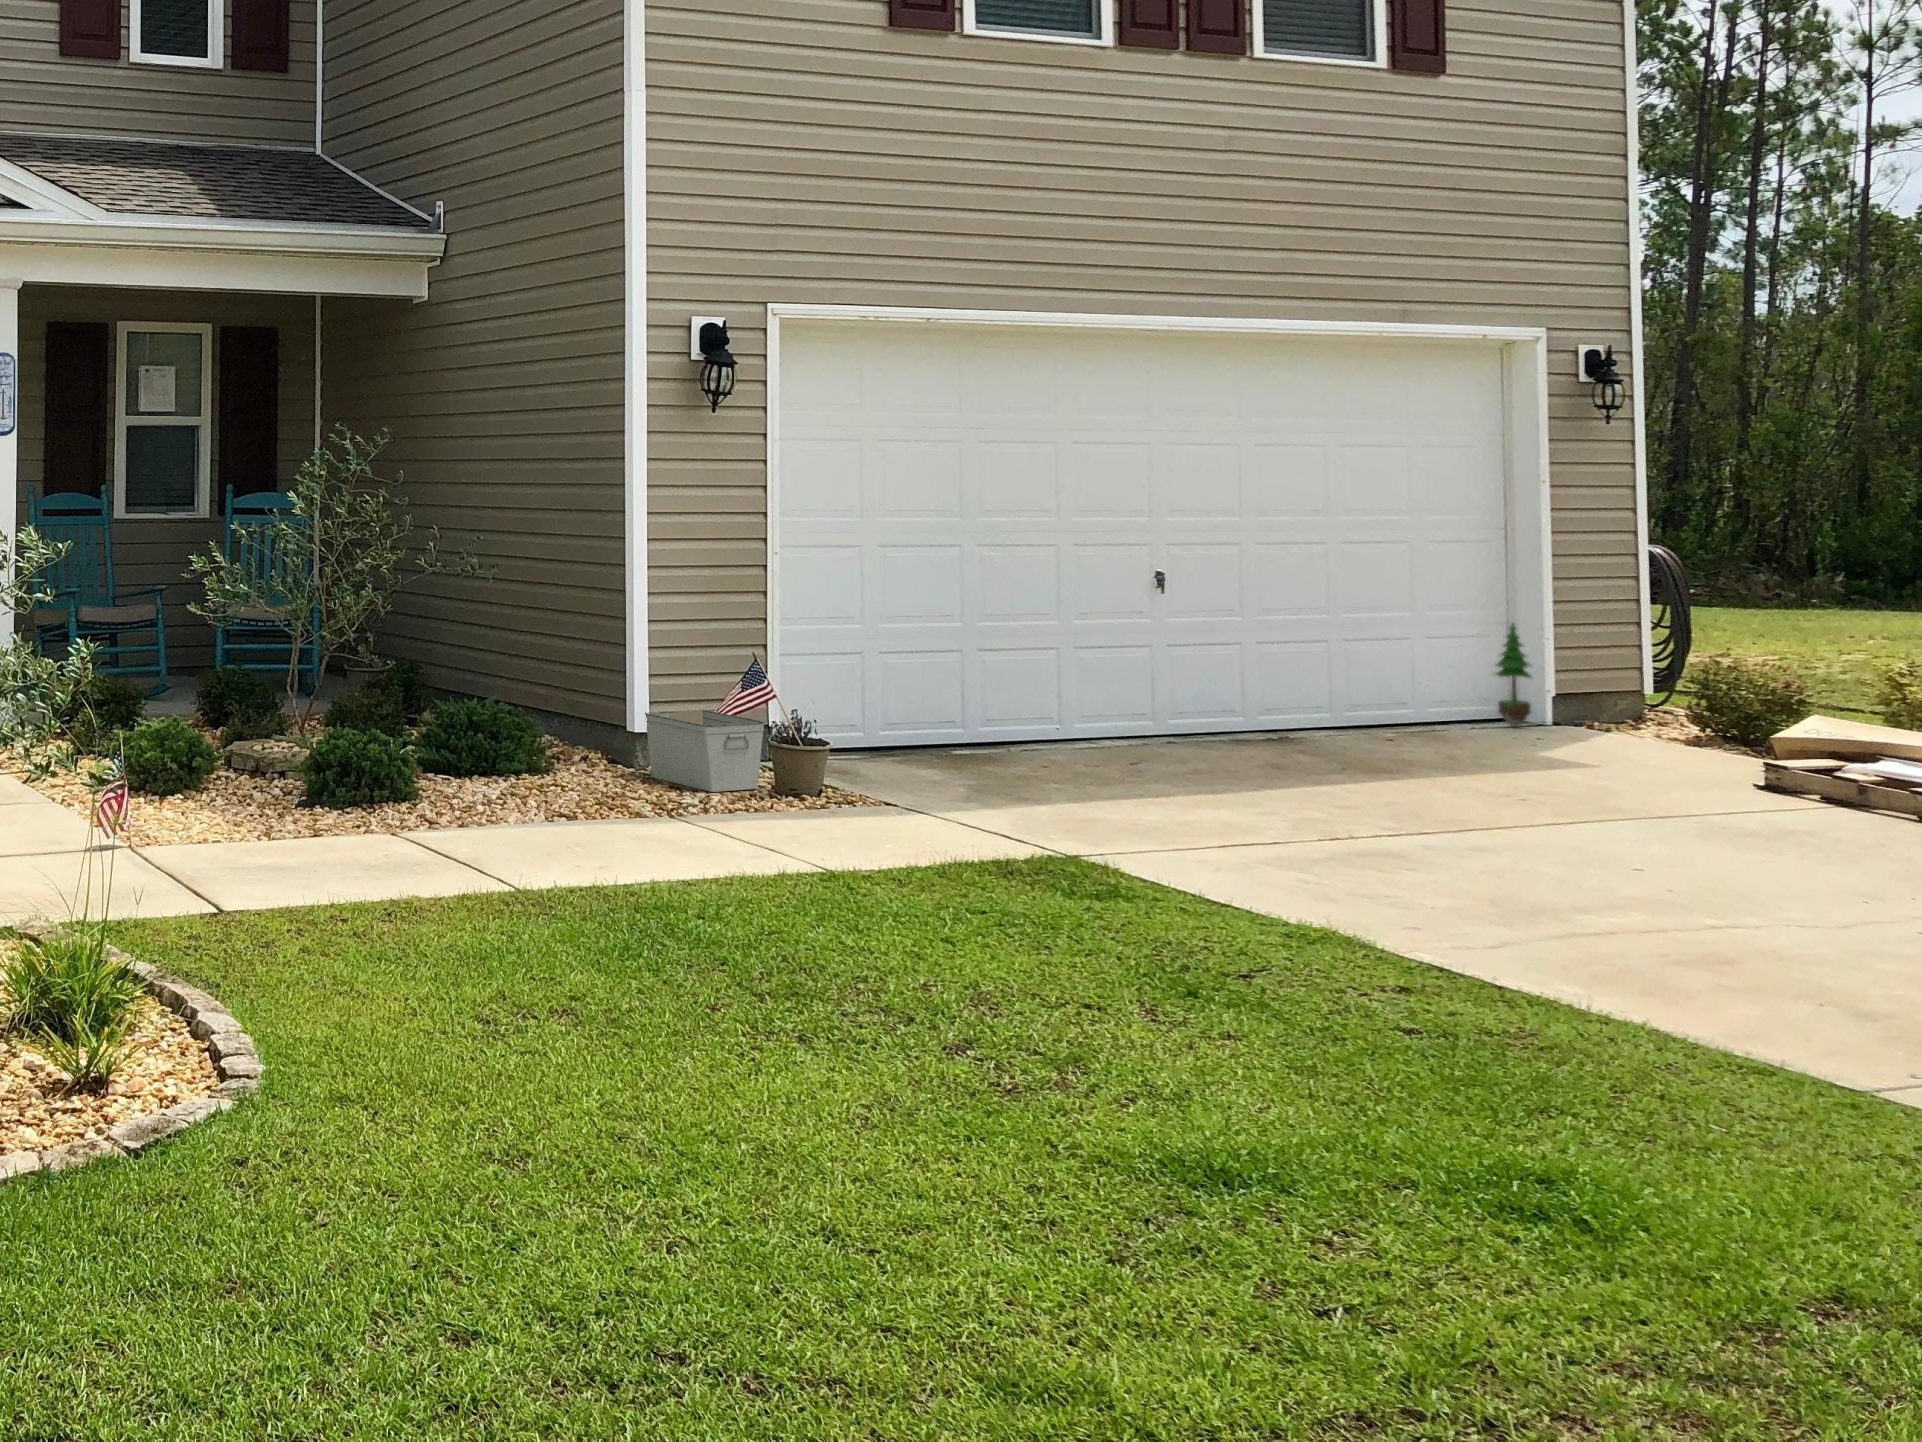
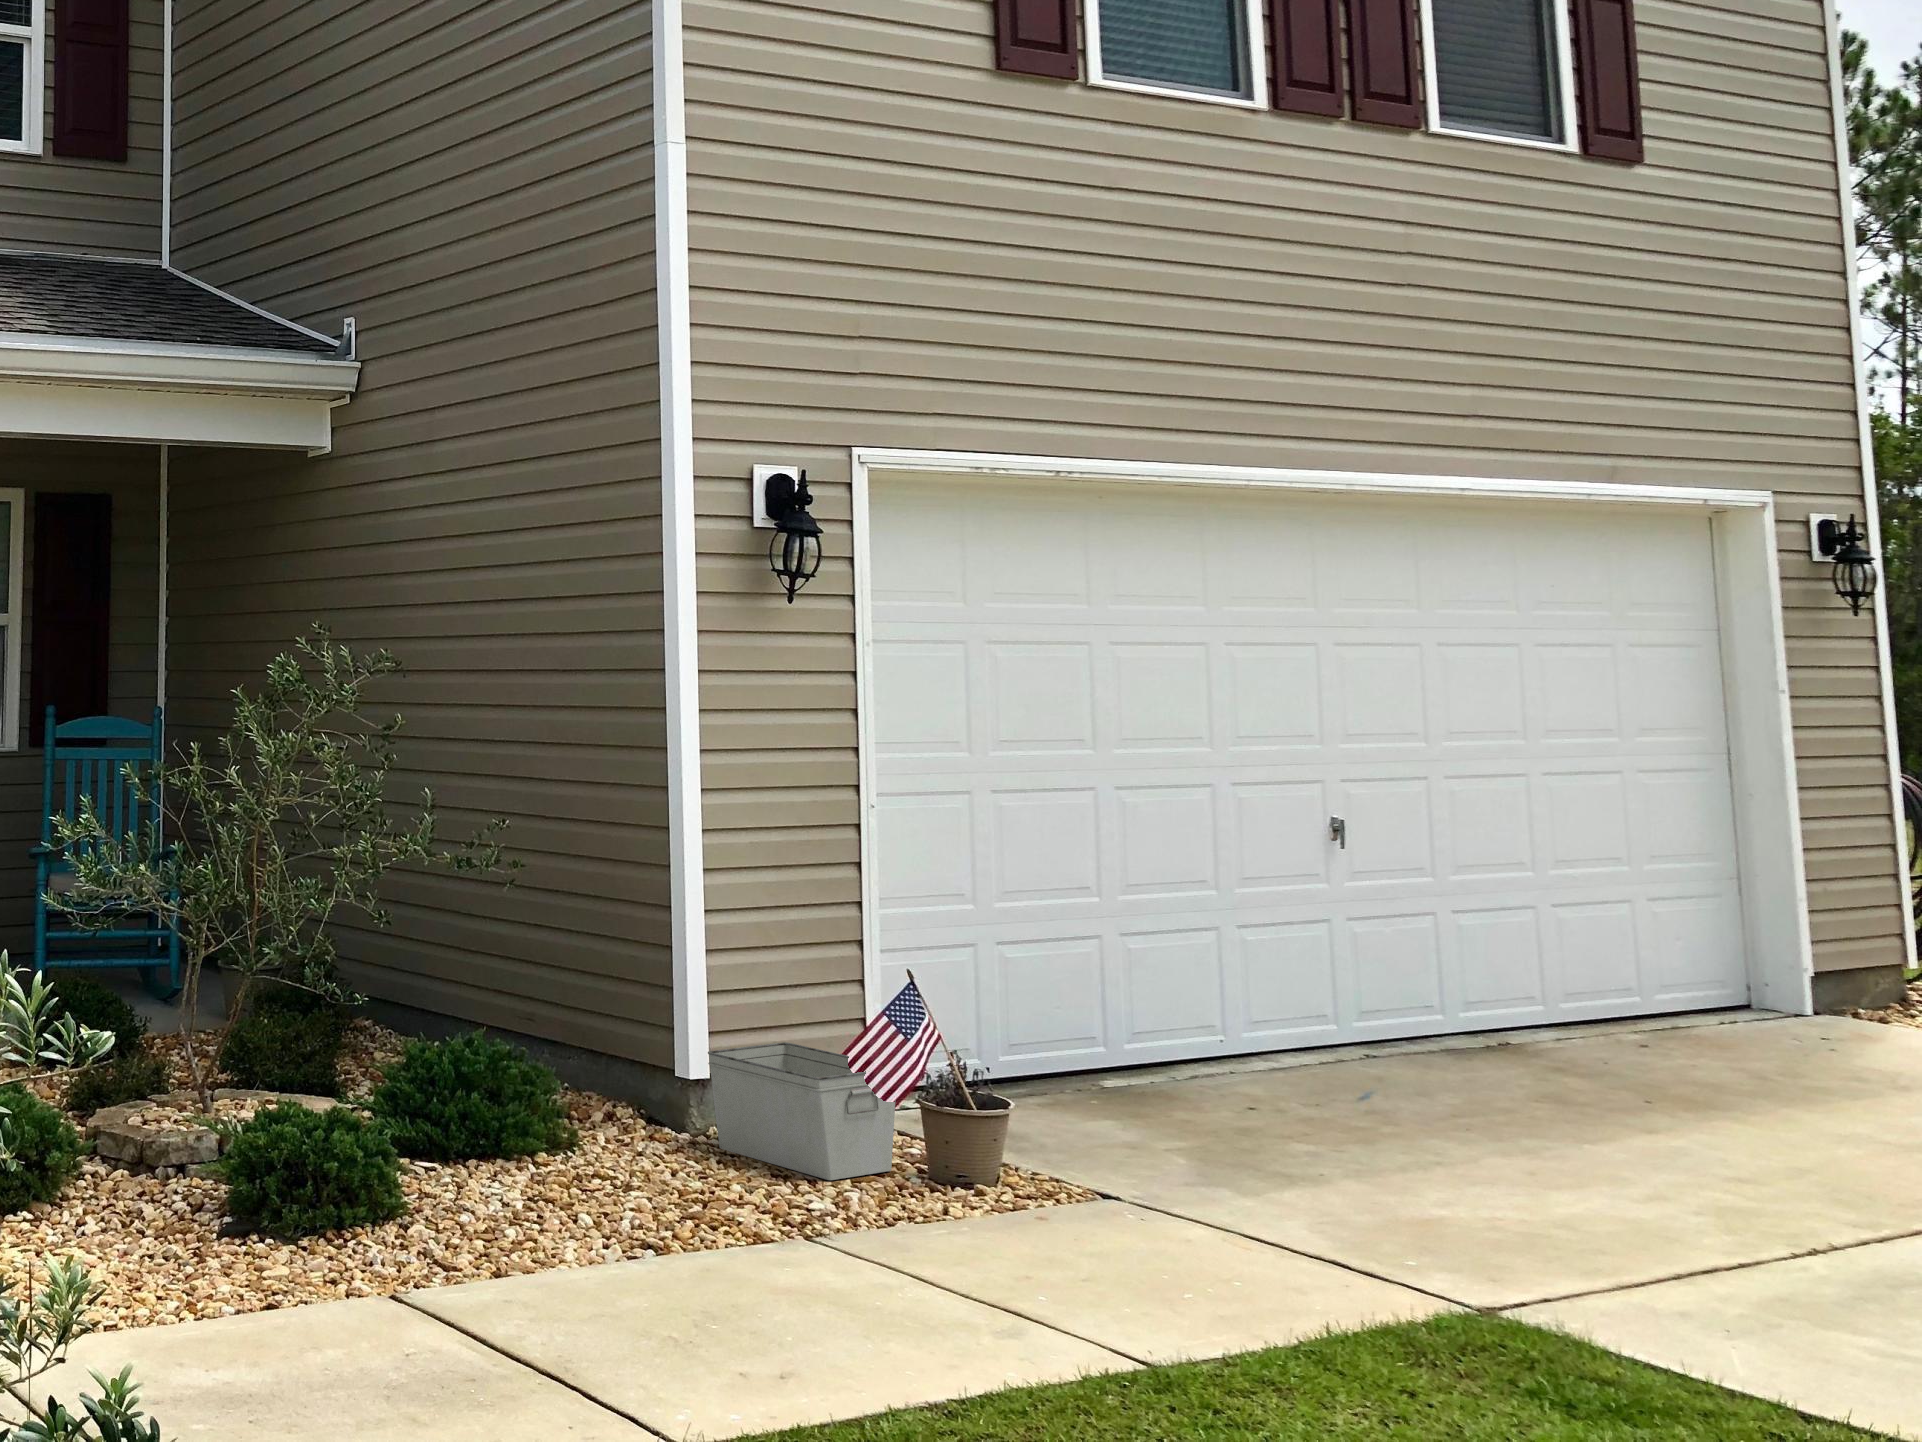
potted tree: present [1496,623,1531,727] -> none [1736,872,1793,1016]

